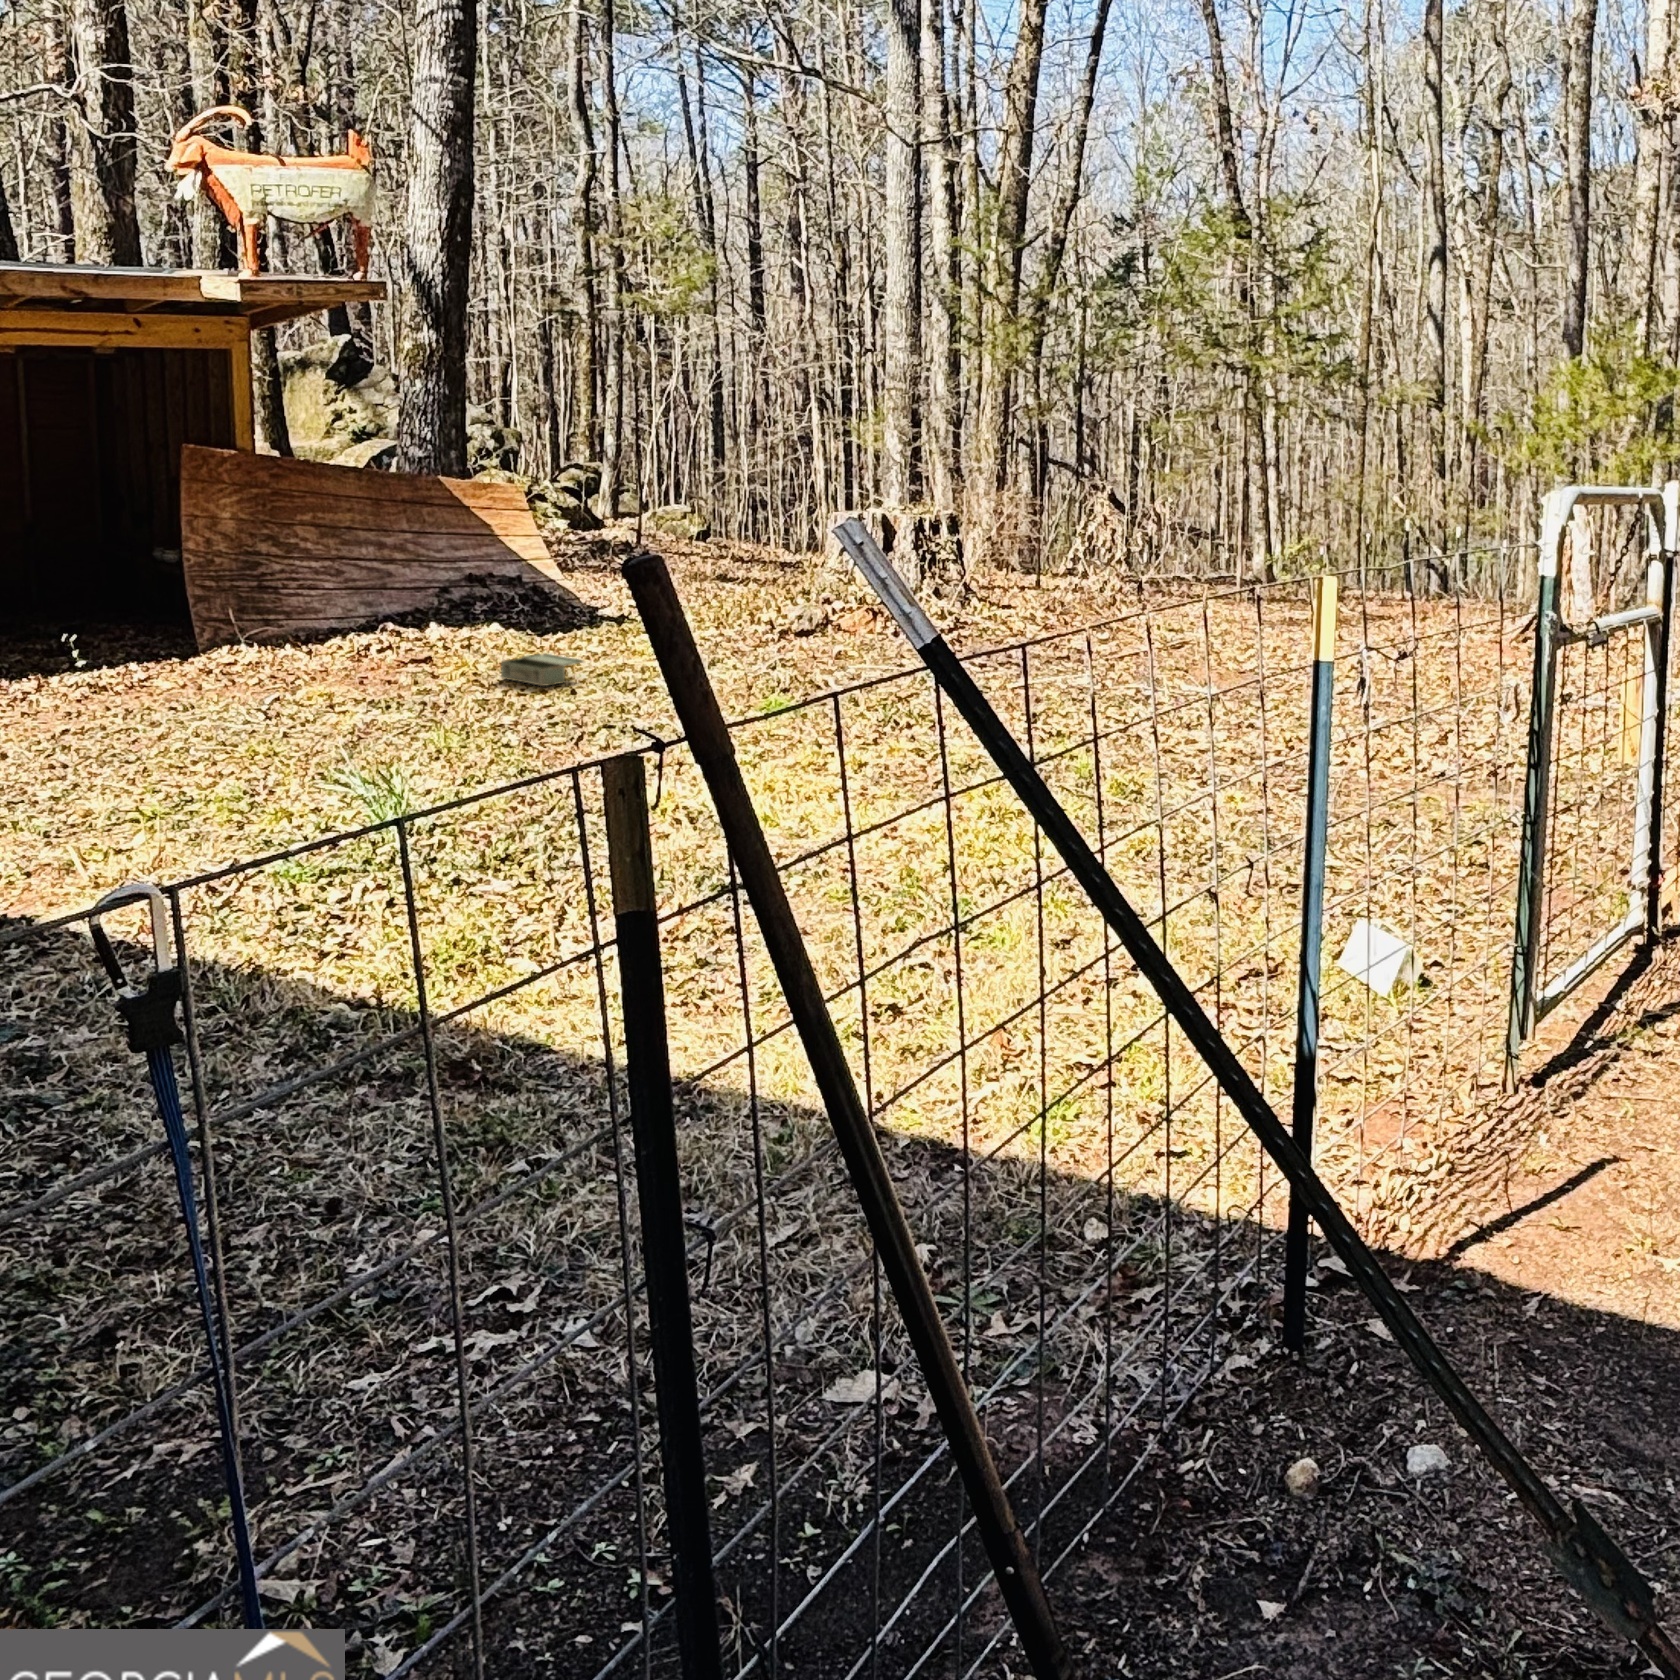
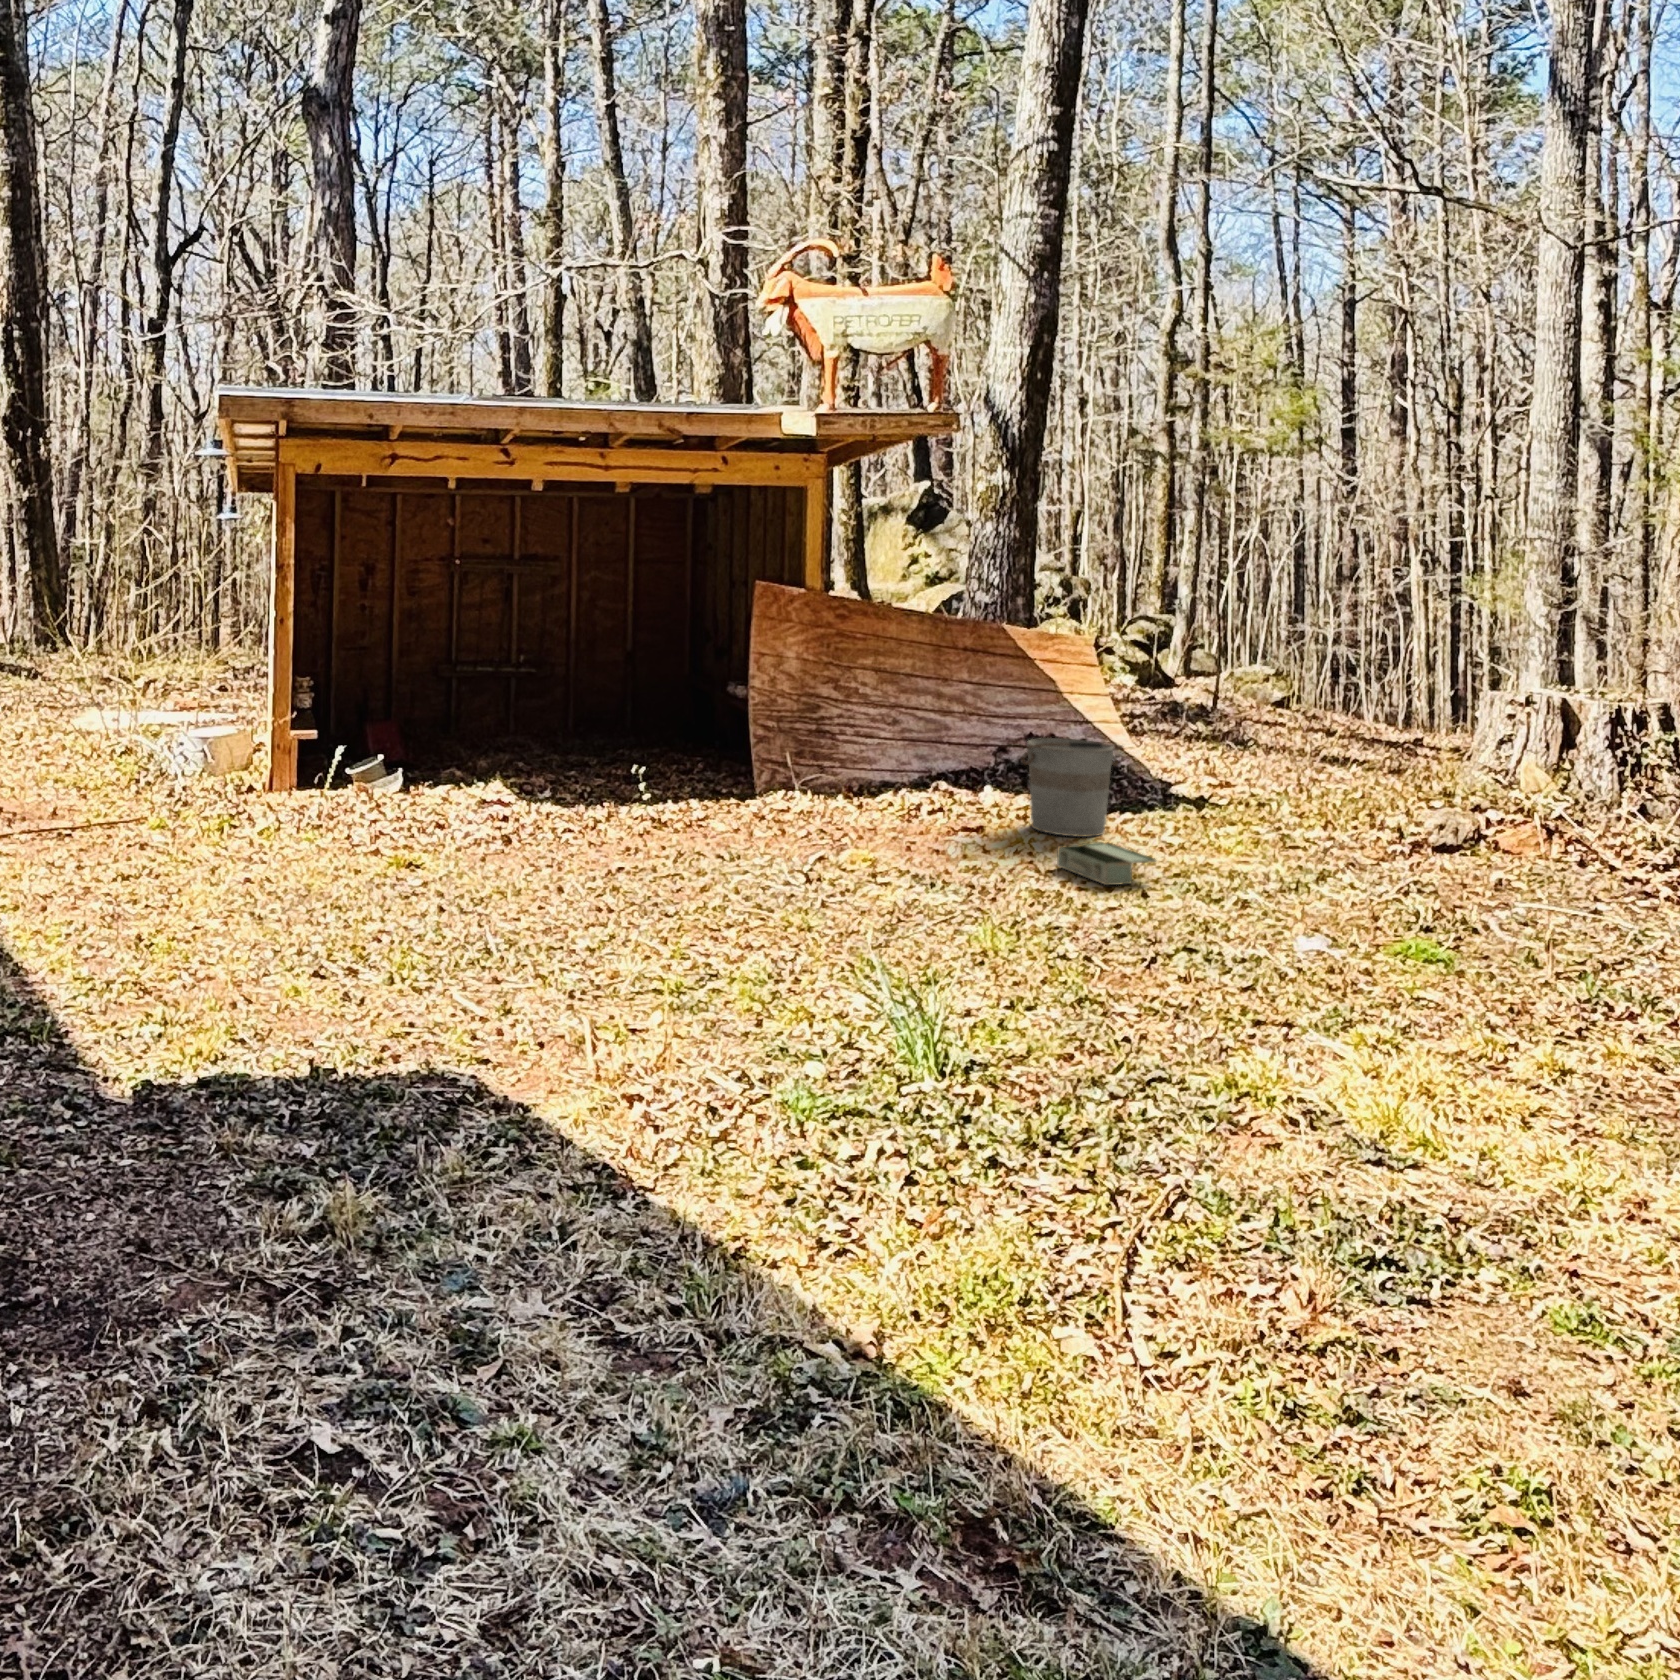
bucket: none [464,572,554,655] -> present [1022,738,1123,837]

